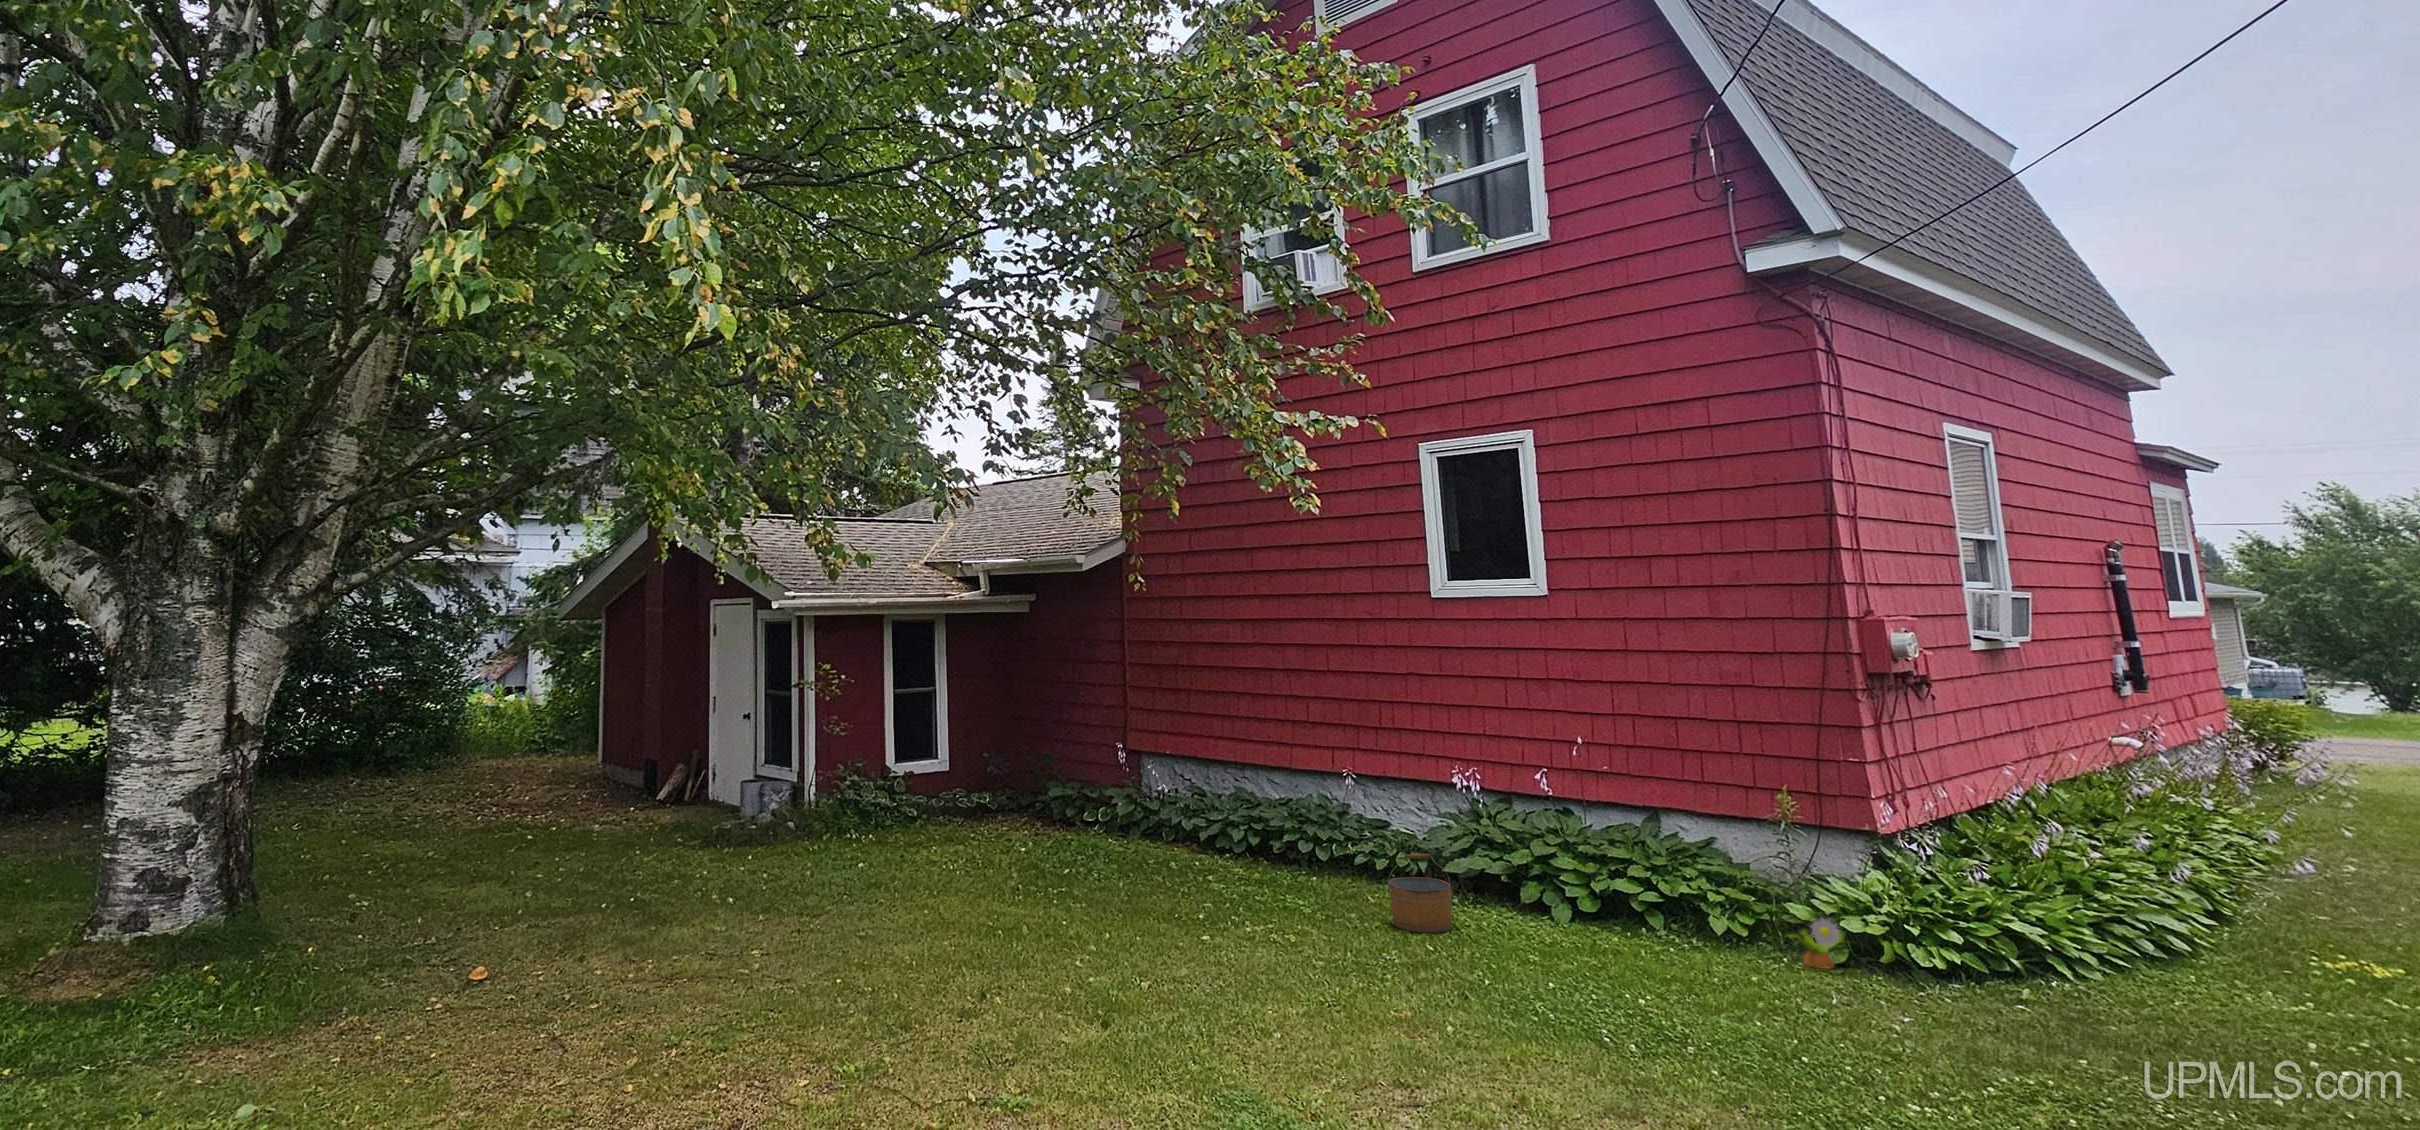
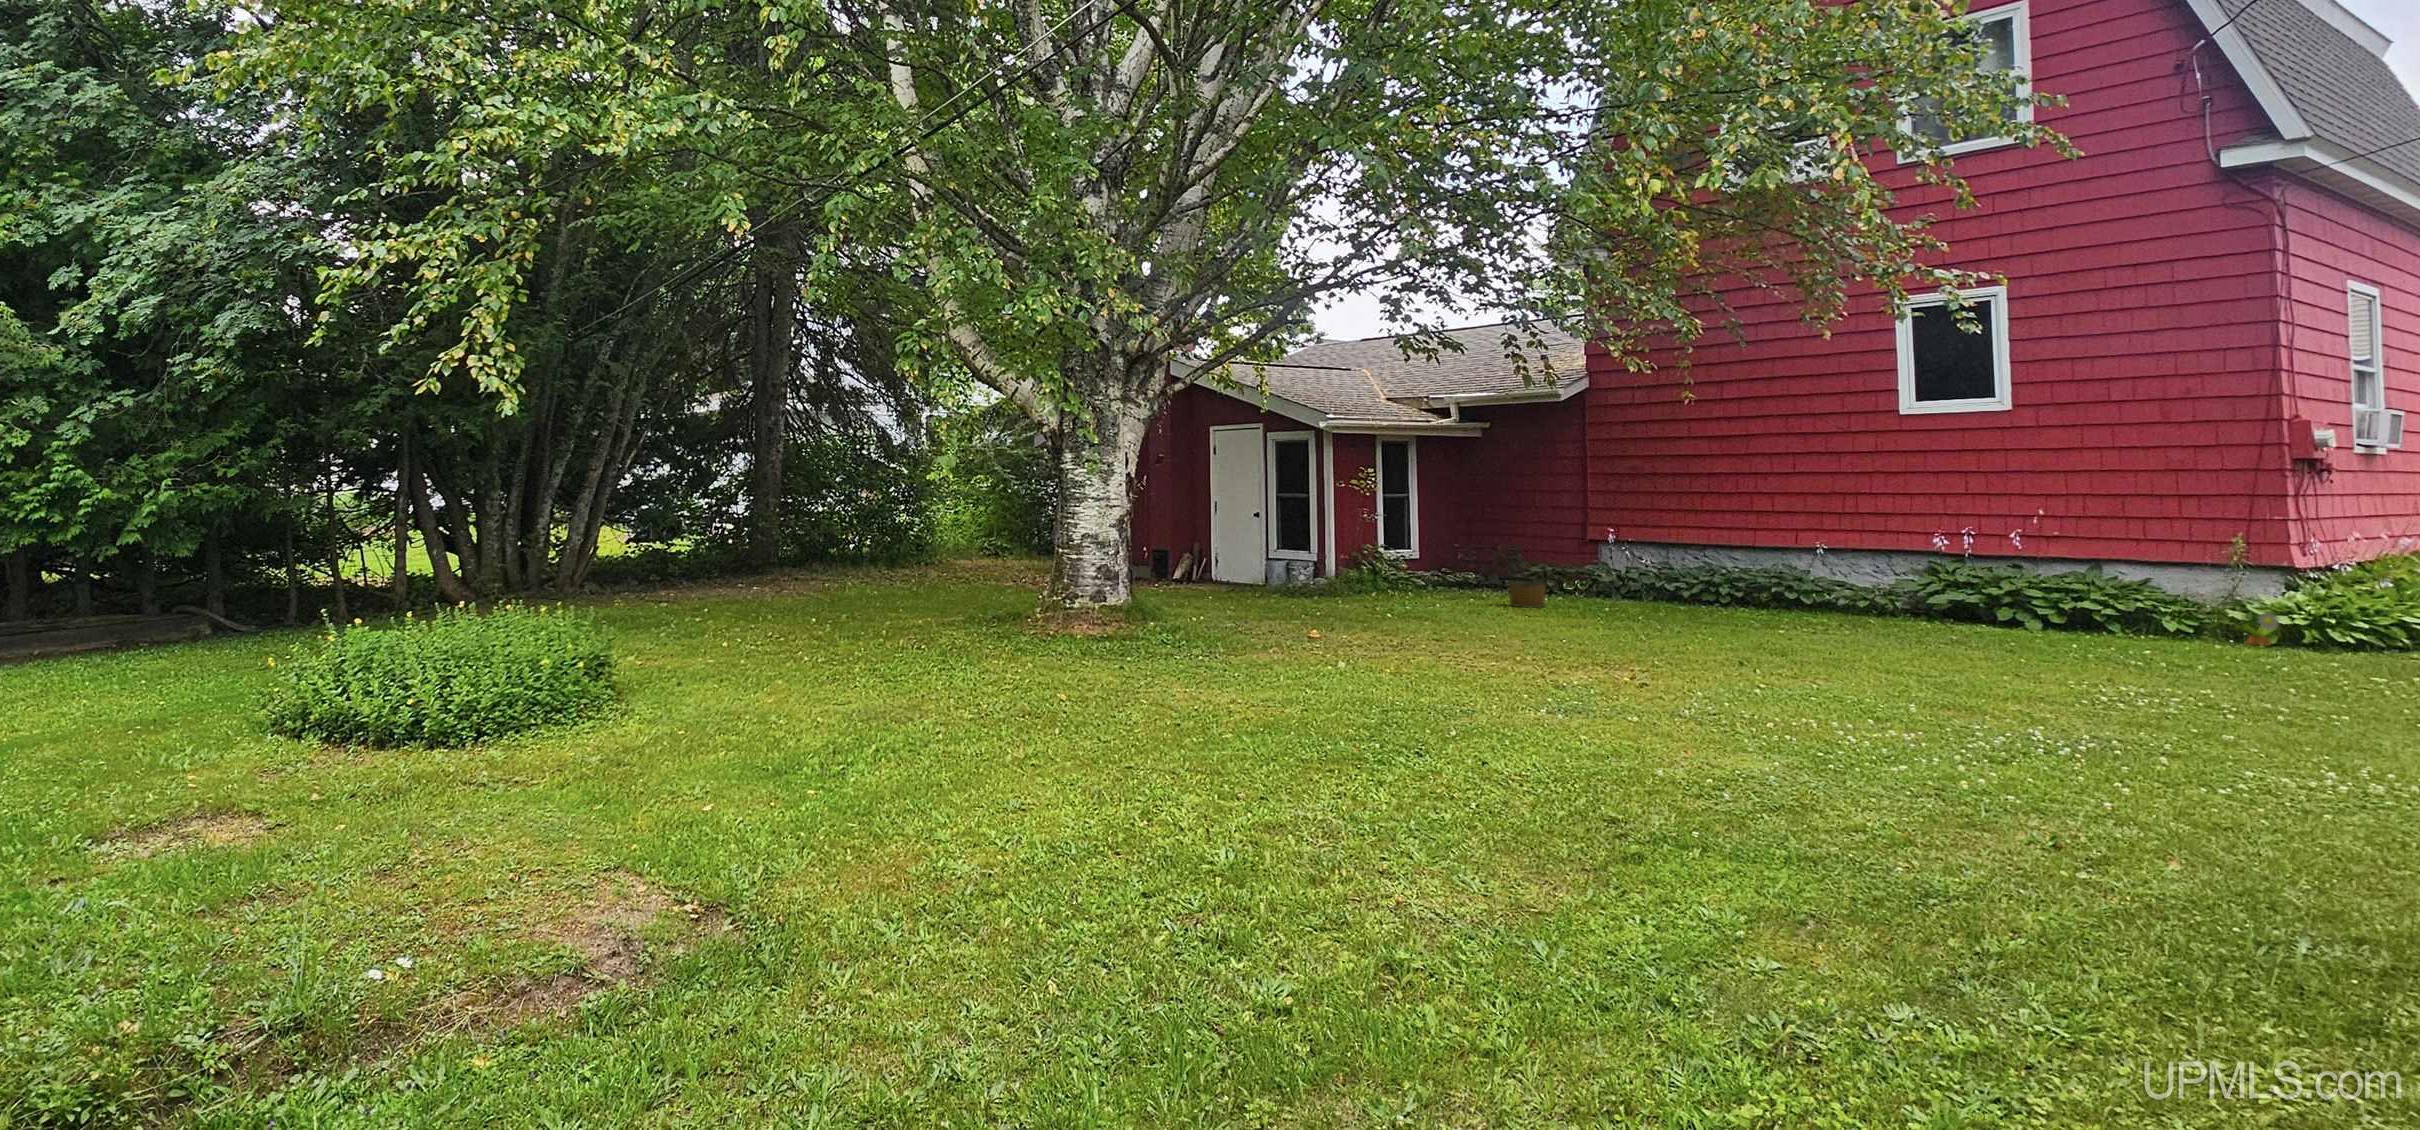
bucket: present [1388,854,1452,933] -> present [1509,566,1545,608]

